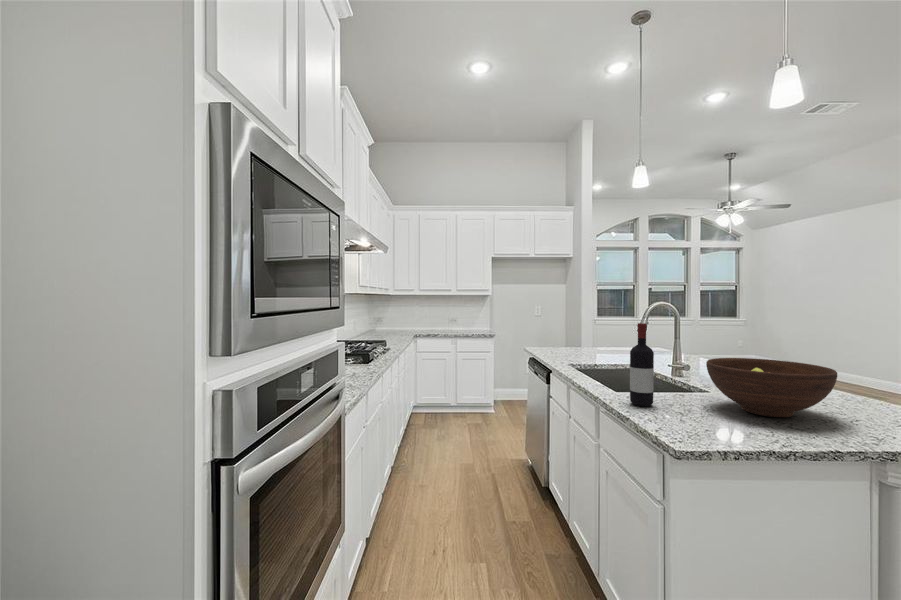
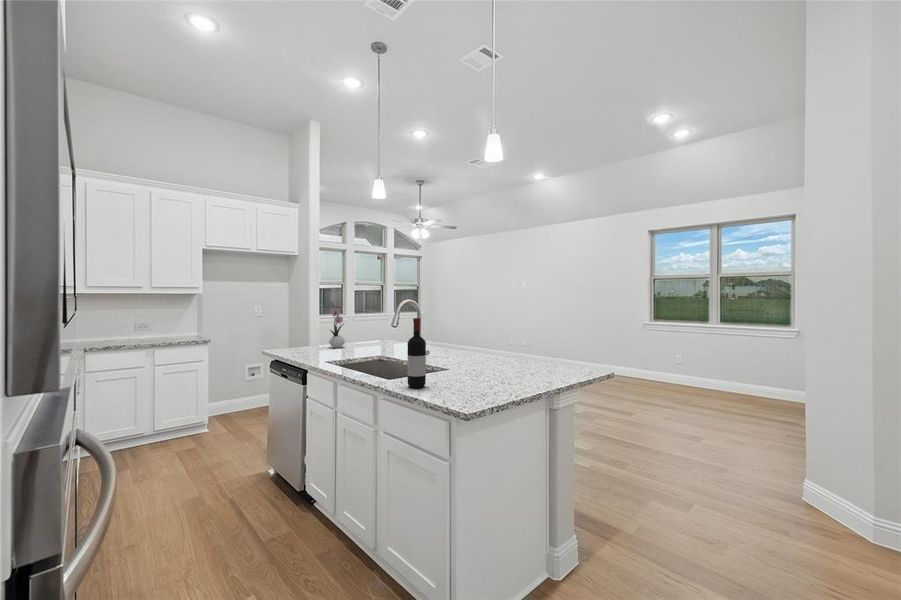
flower arrangement: none [585,302,603,351] -> present [329,302,345,348]
fruit bowl: present [706,358,837,417] -> none [458,341,532,381]

